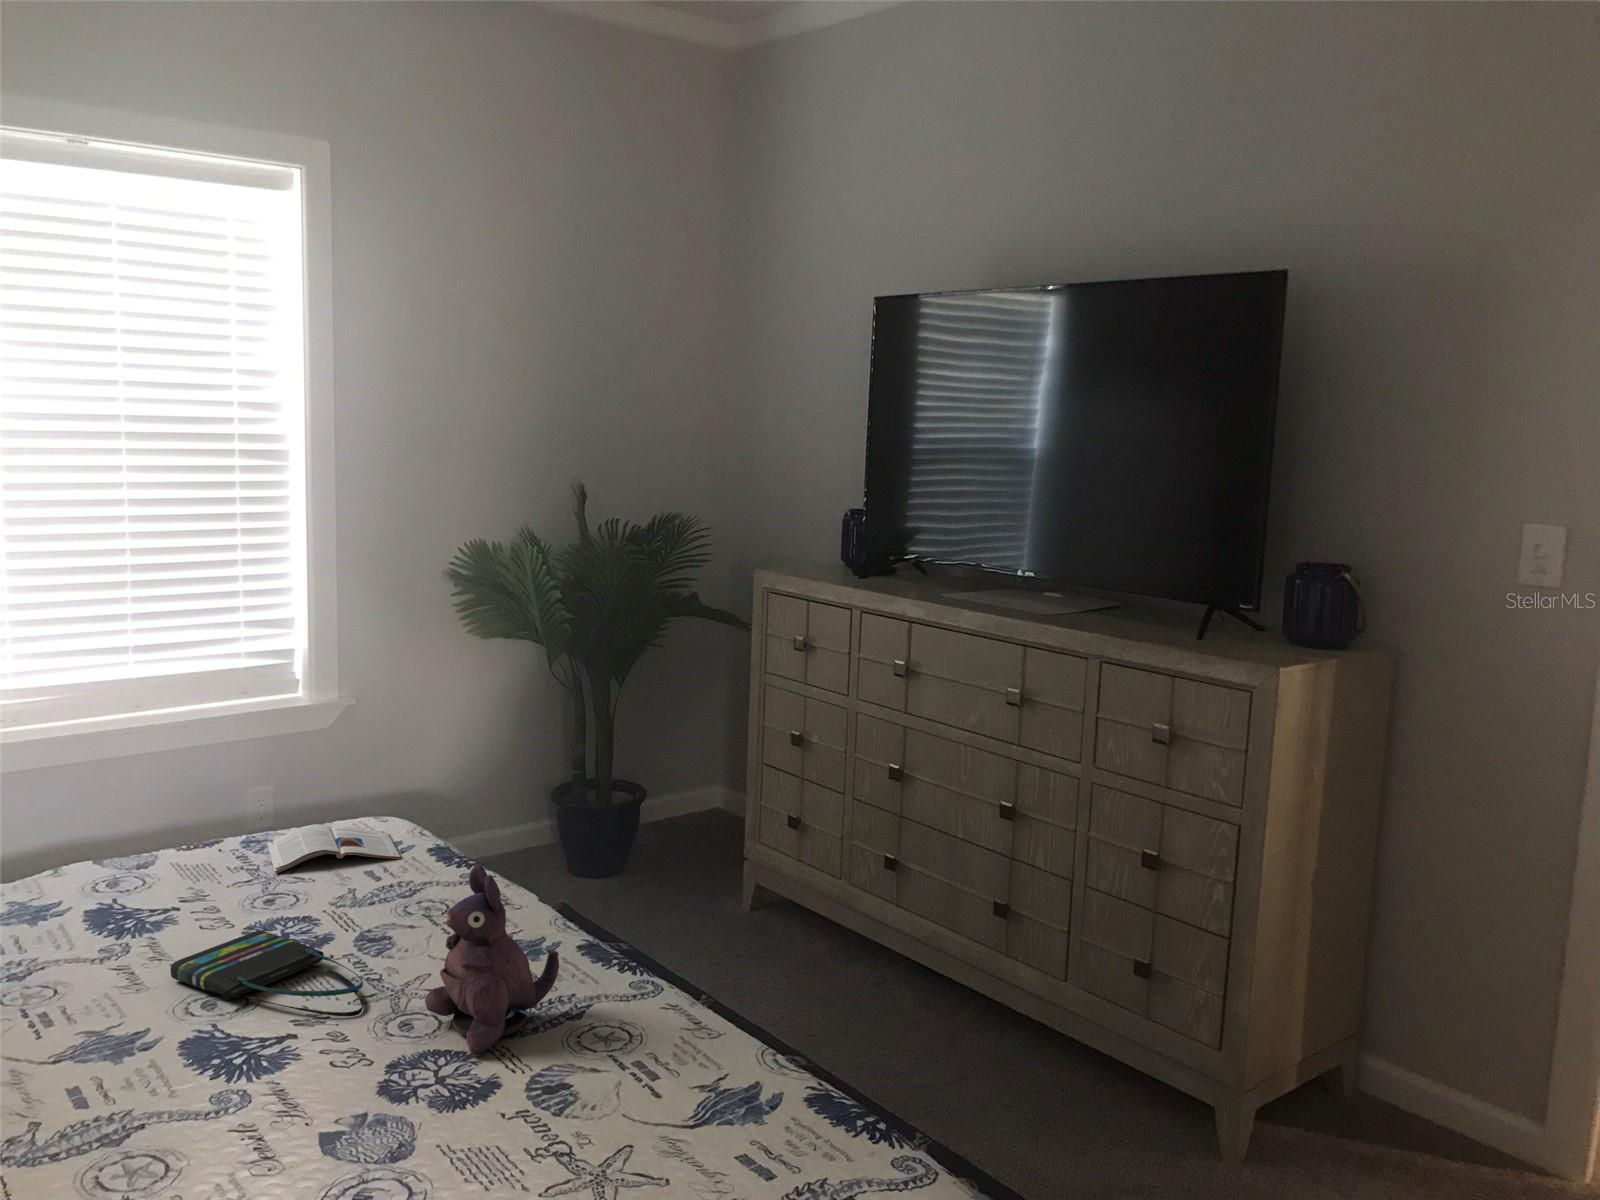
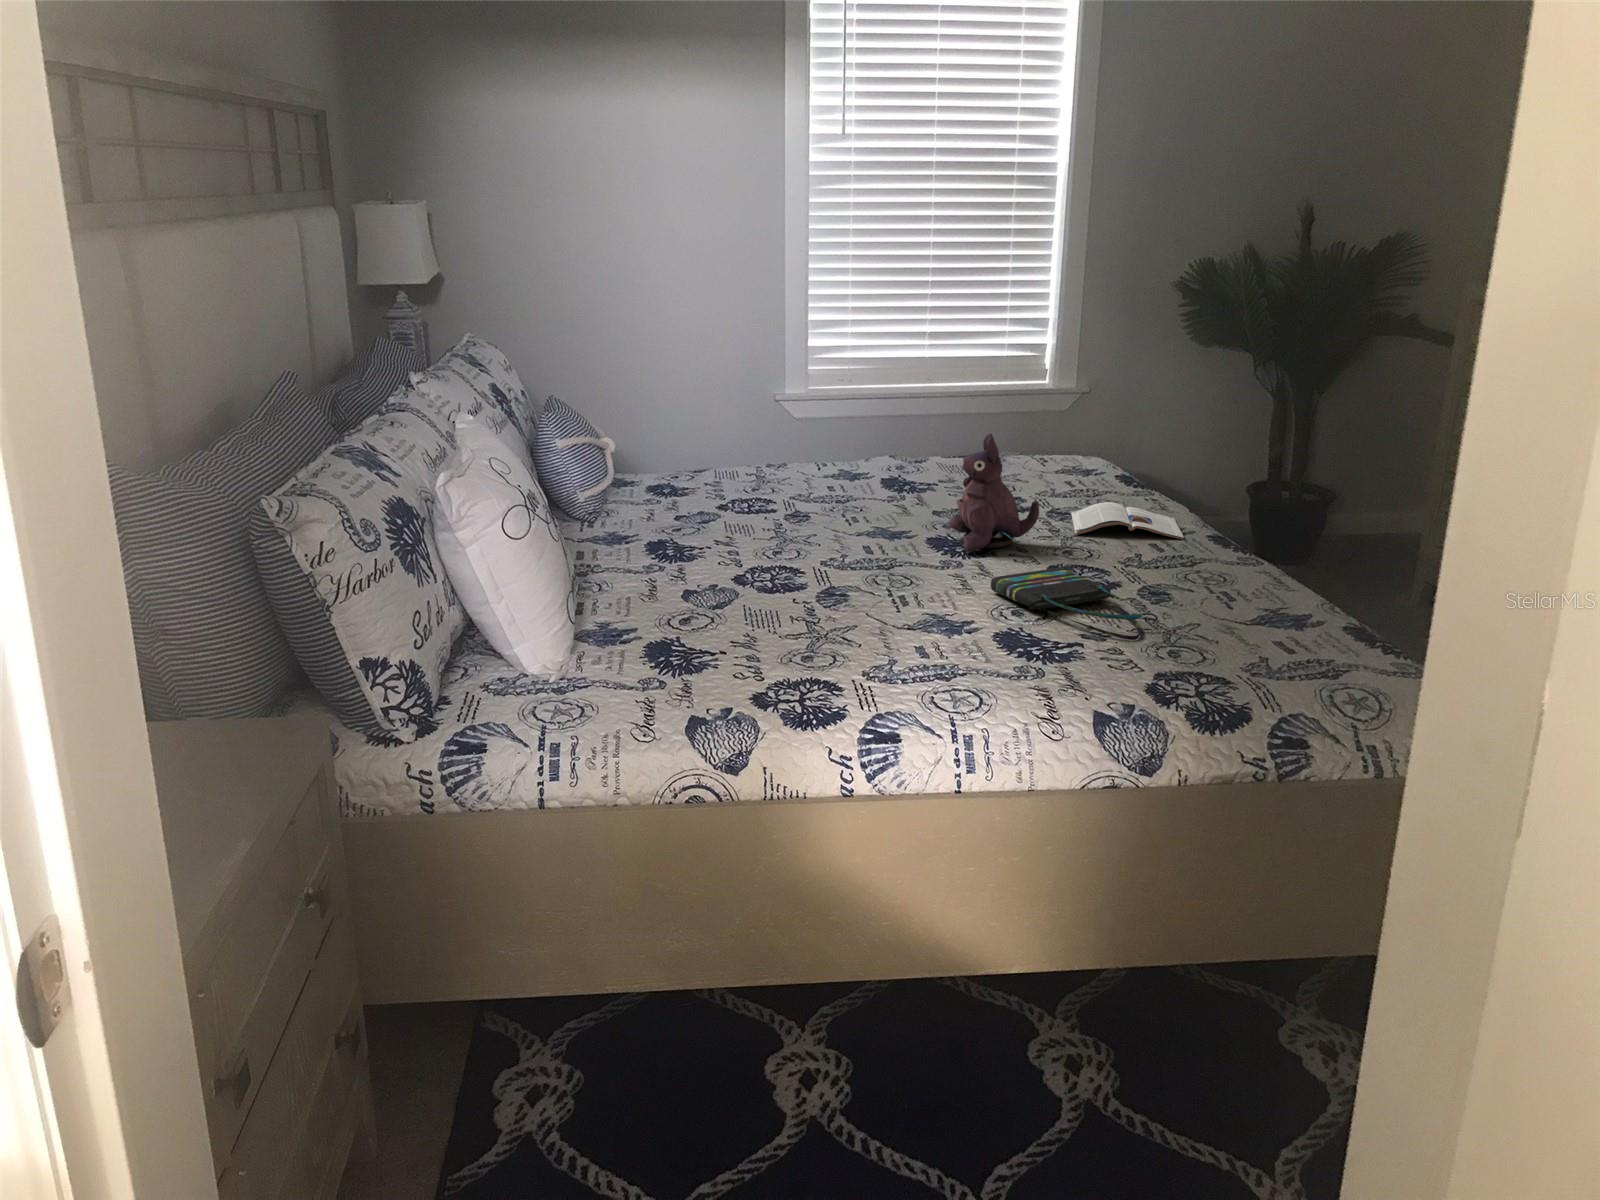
plush toy: present [425,865,559,1056] -> present [949,434,1039,552]

